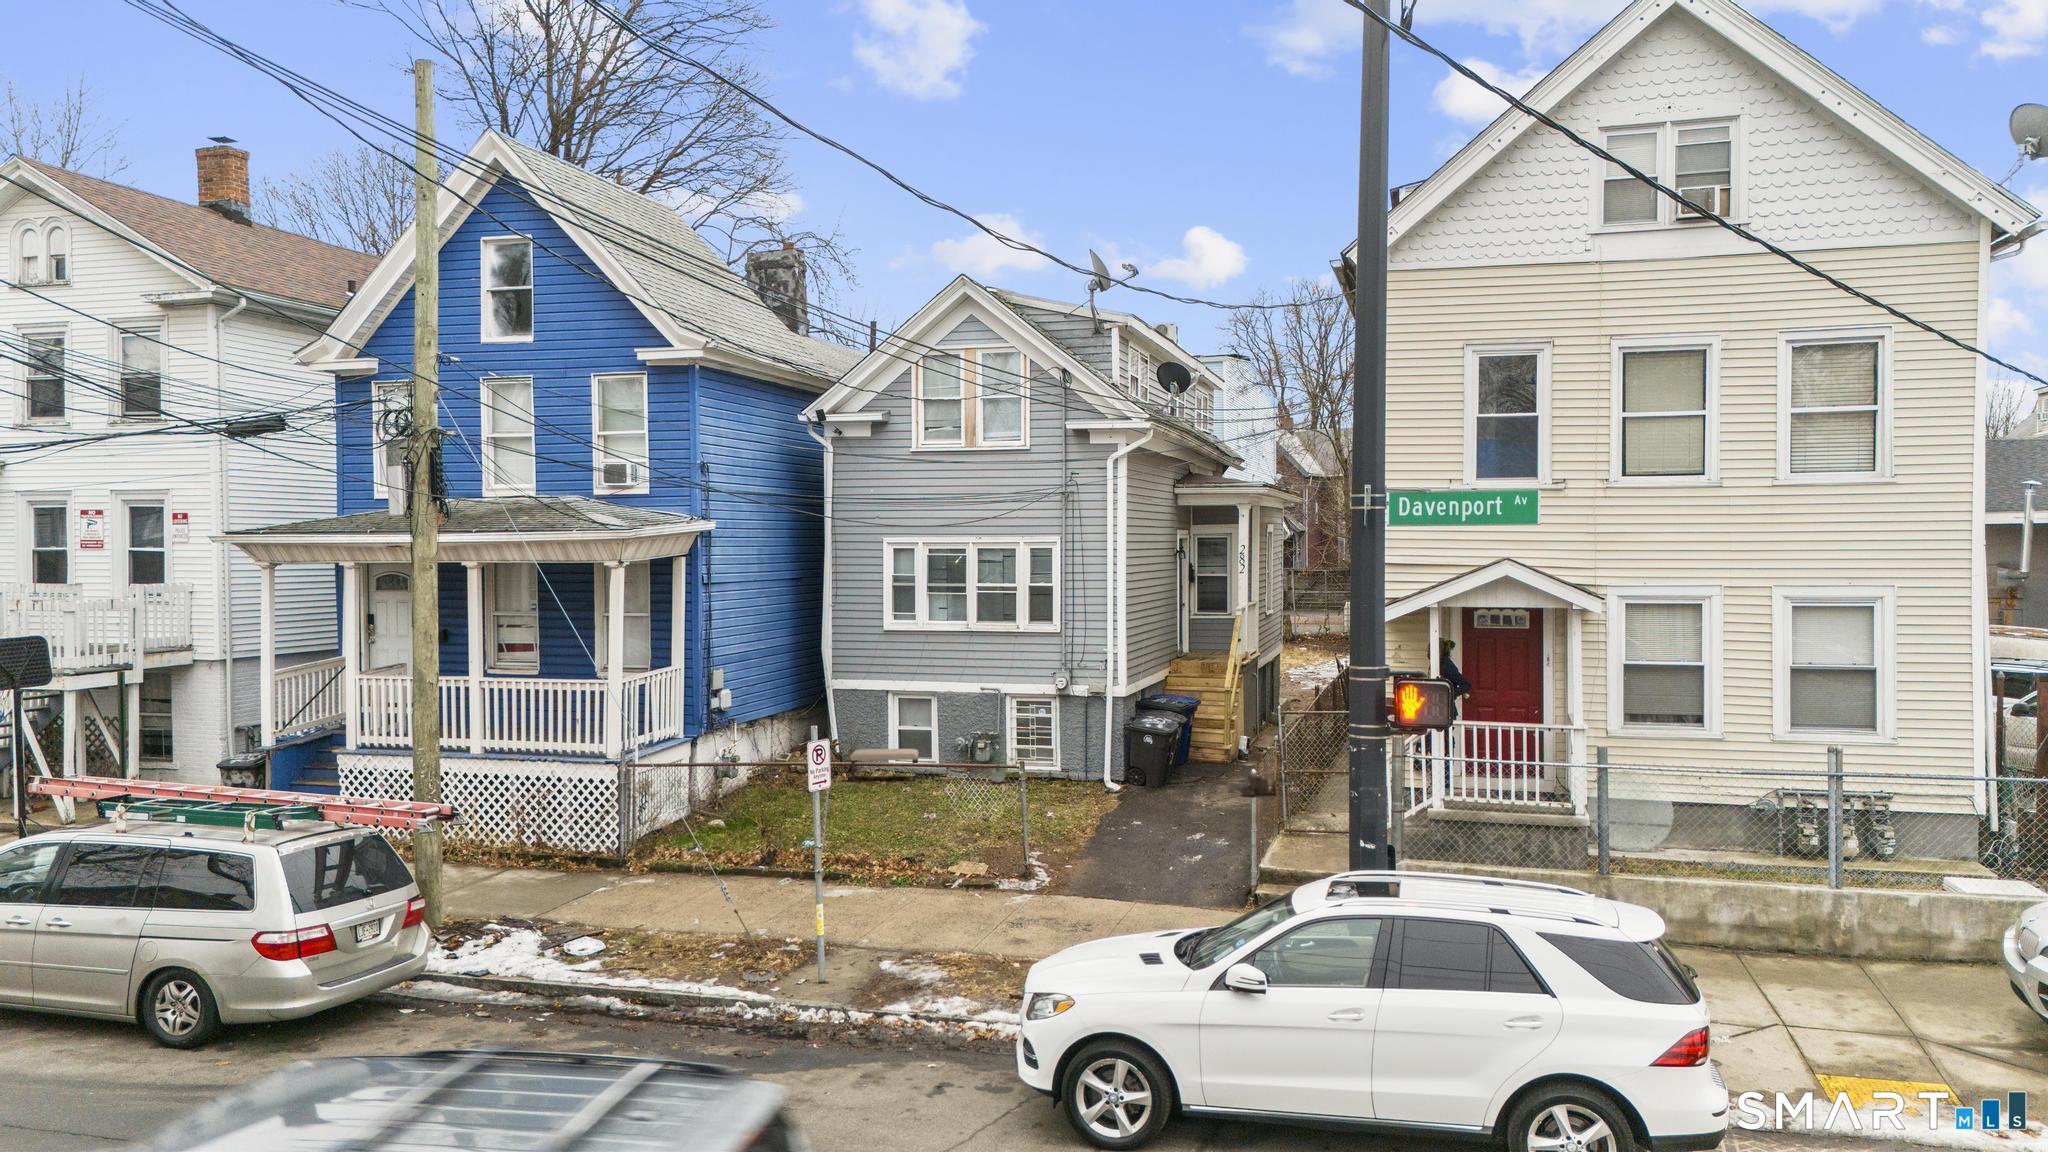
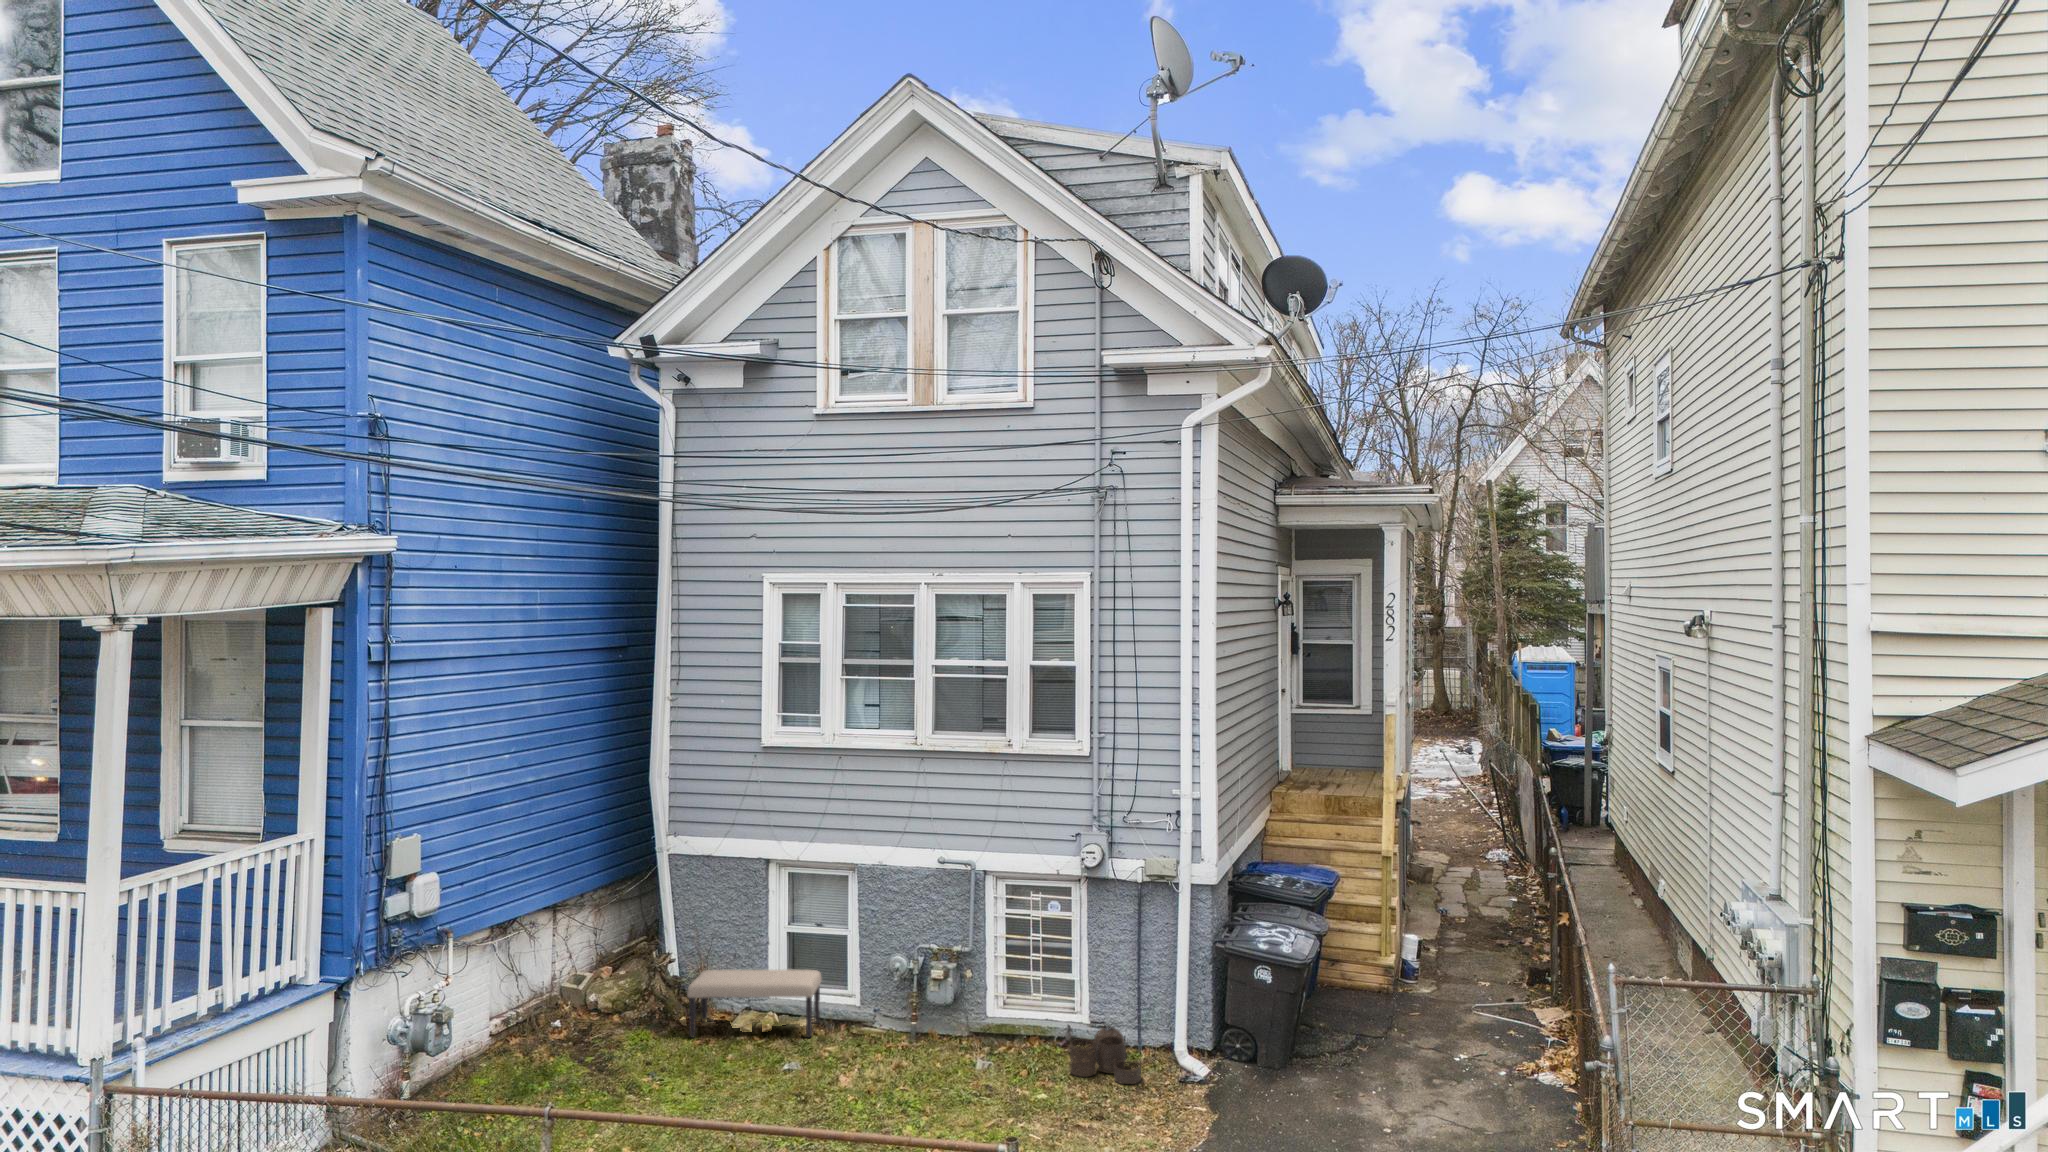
potted plant: present [990,753,1012,782] -> none [943,969,1017,1049]
woven basket: present [1240,776,1288,797] -> present [1070,1026,1141,1084]

